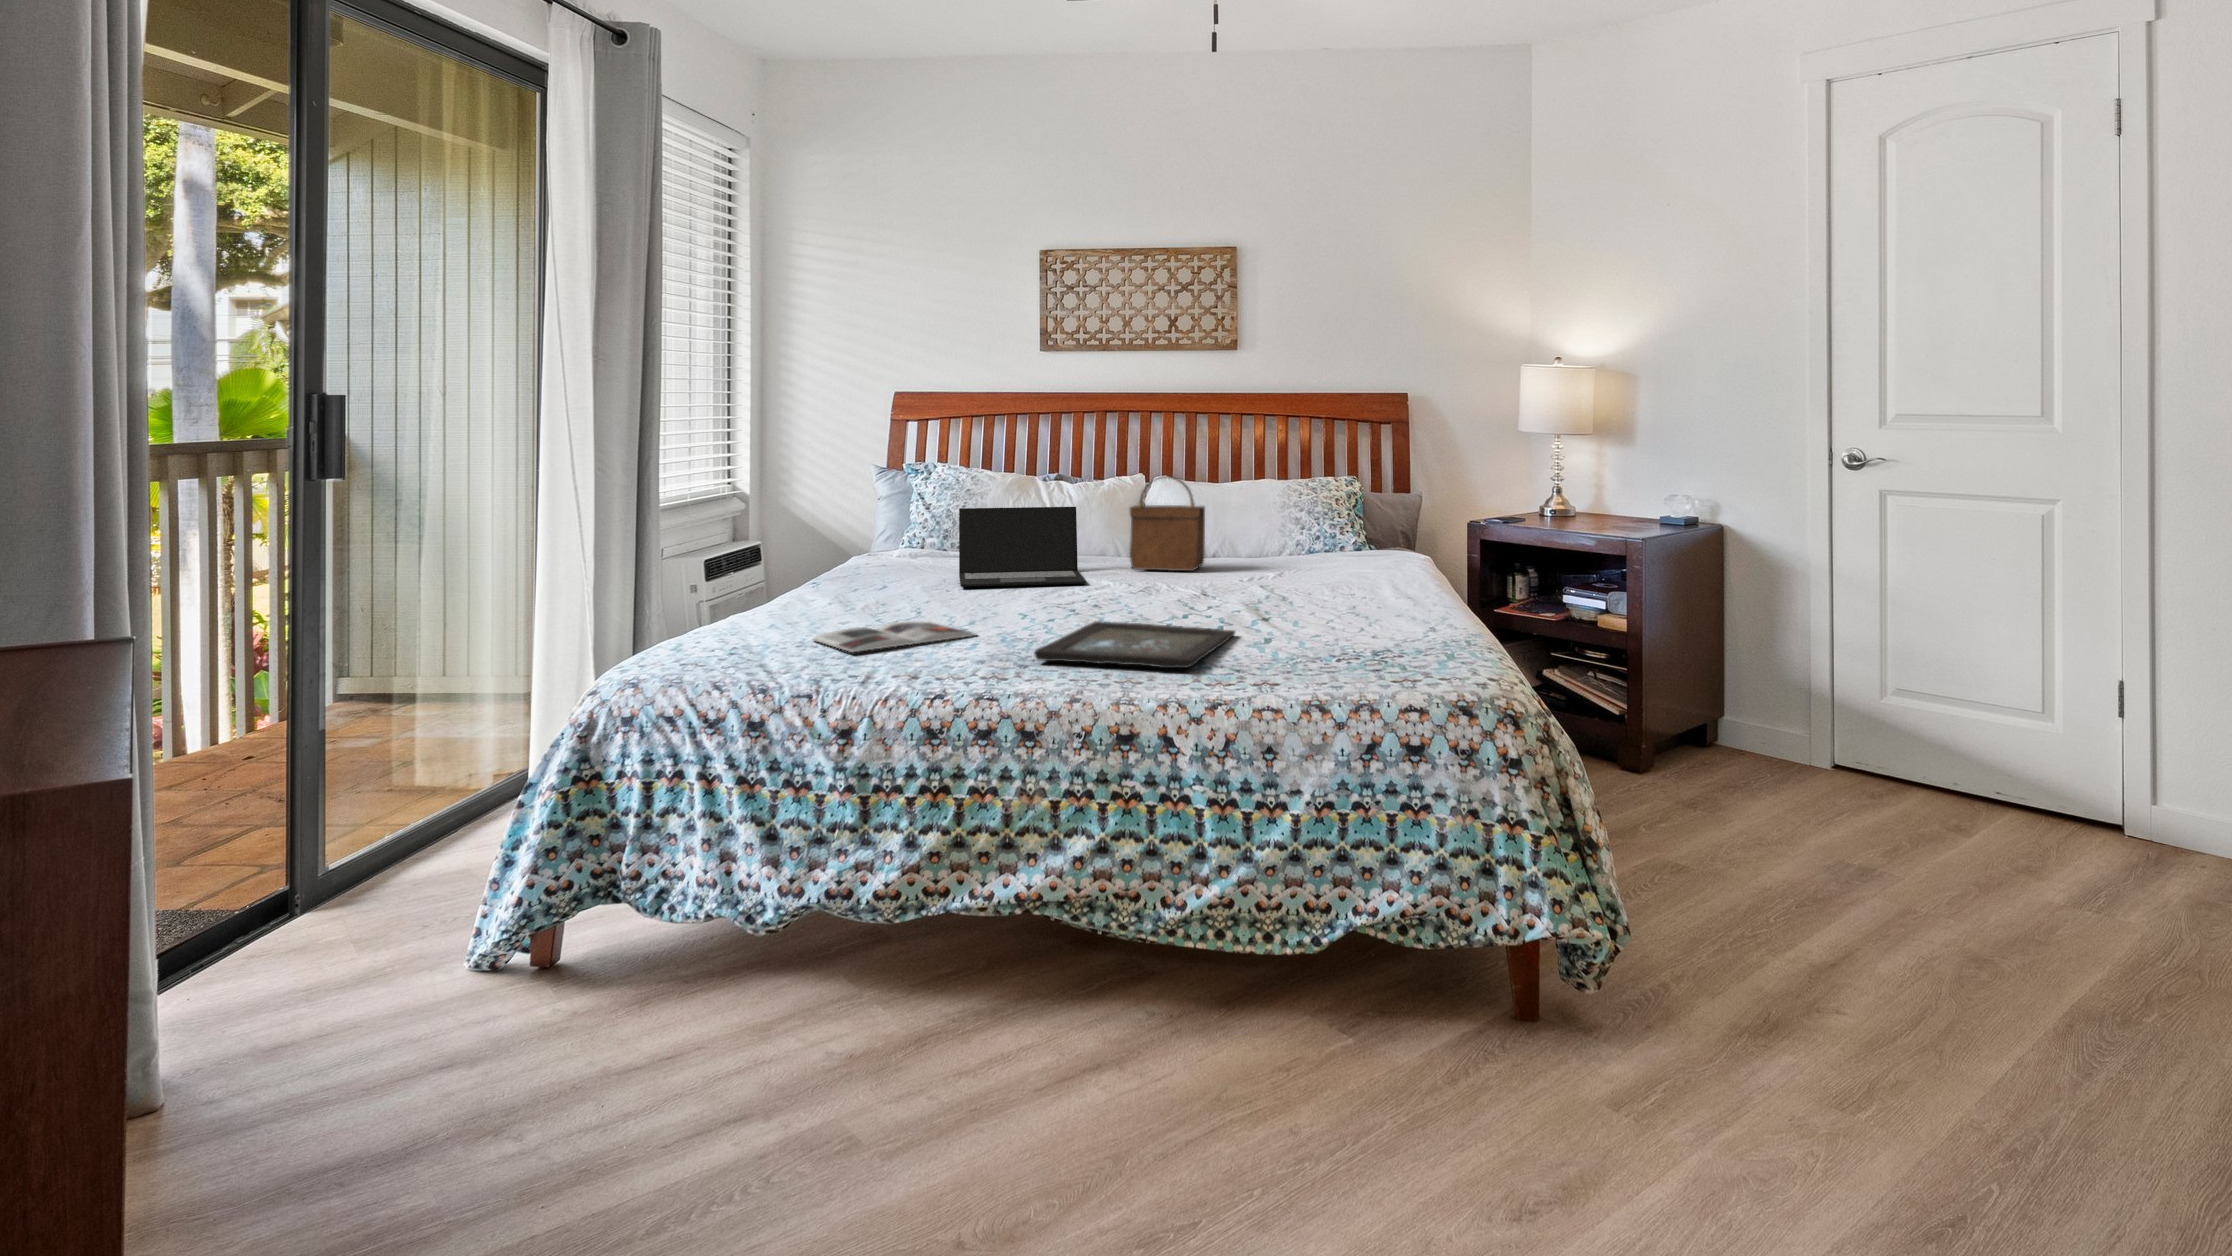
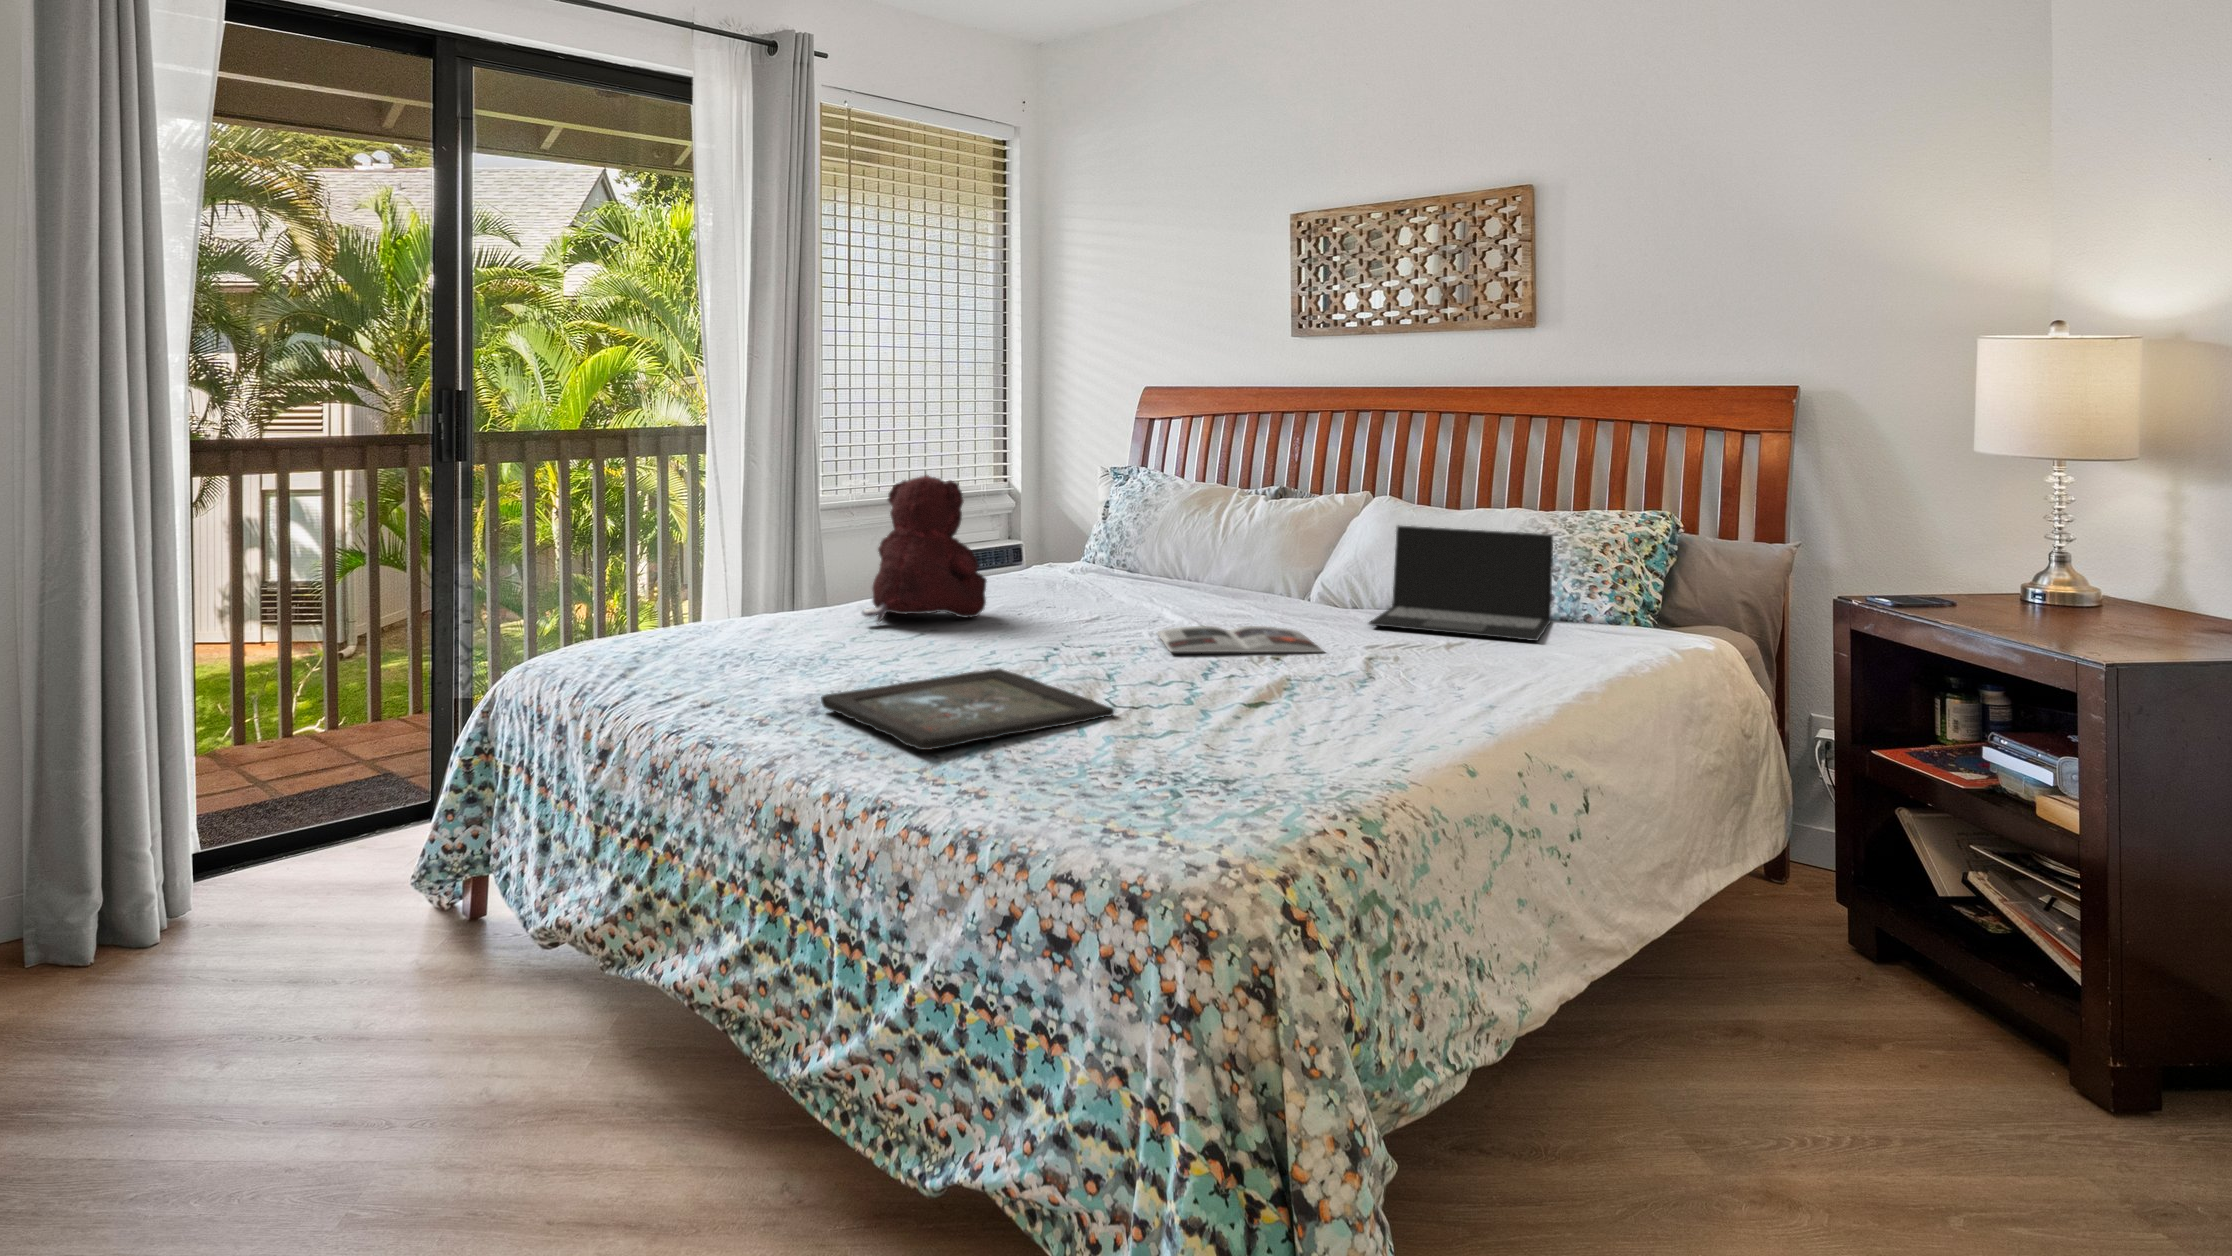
teddy bear: none [856,474,967,611] -> present [862,475,987,623]
handbag: present [1130,476,1205,571] -> none [1238,492,1337,617]
laptop: present [959,507,1086,587] -> present [1369,525,1553,641]
magazine: present [813,621,977,652] -> present [1157,626,1323,652]

